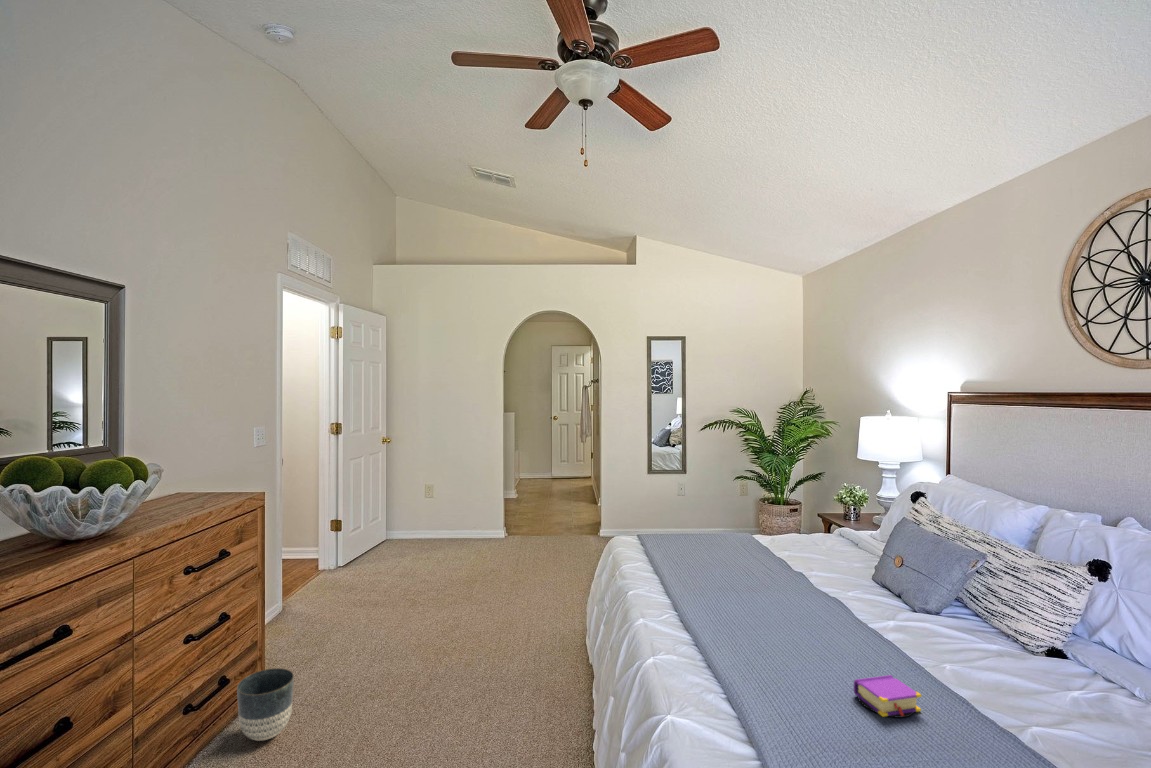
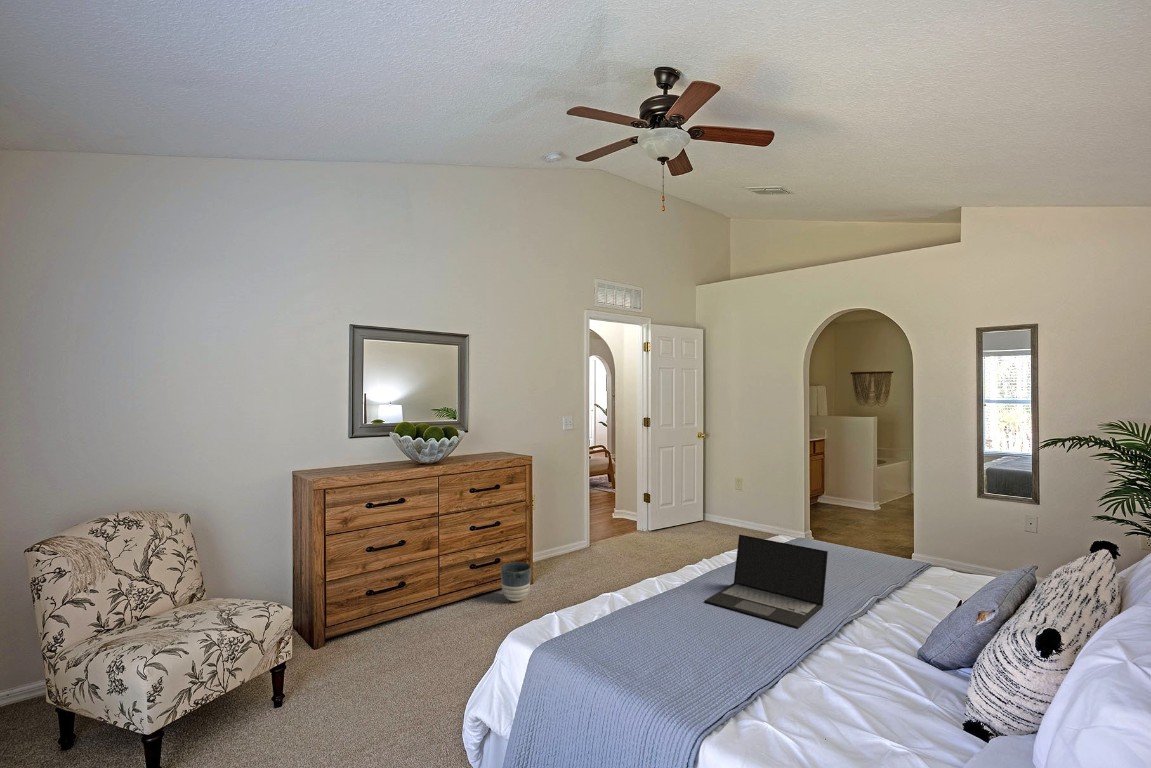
laptop: none [729,552,872,647] -> present [705,535,828,628]
book: present [854,675,922,718] -> none [671,624,753,666]

